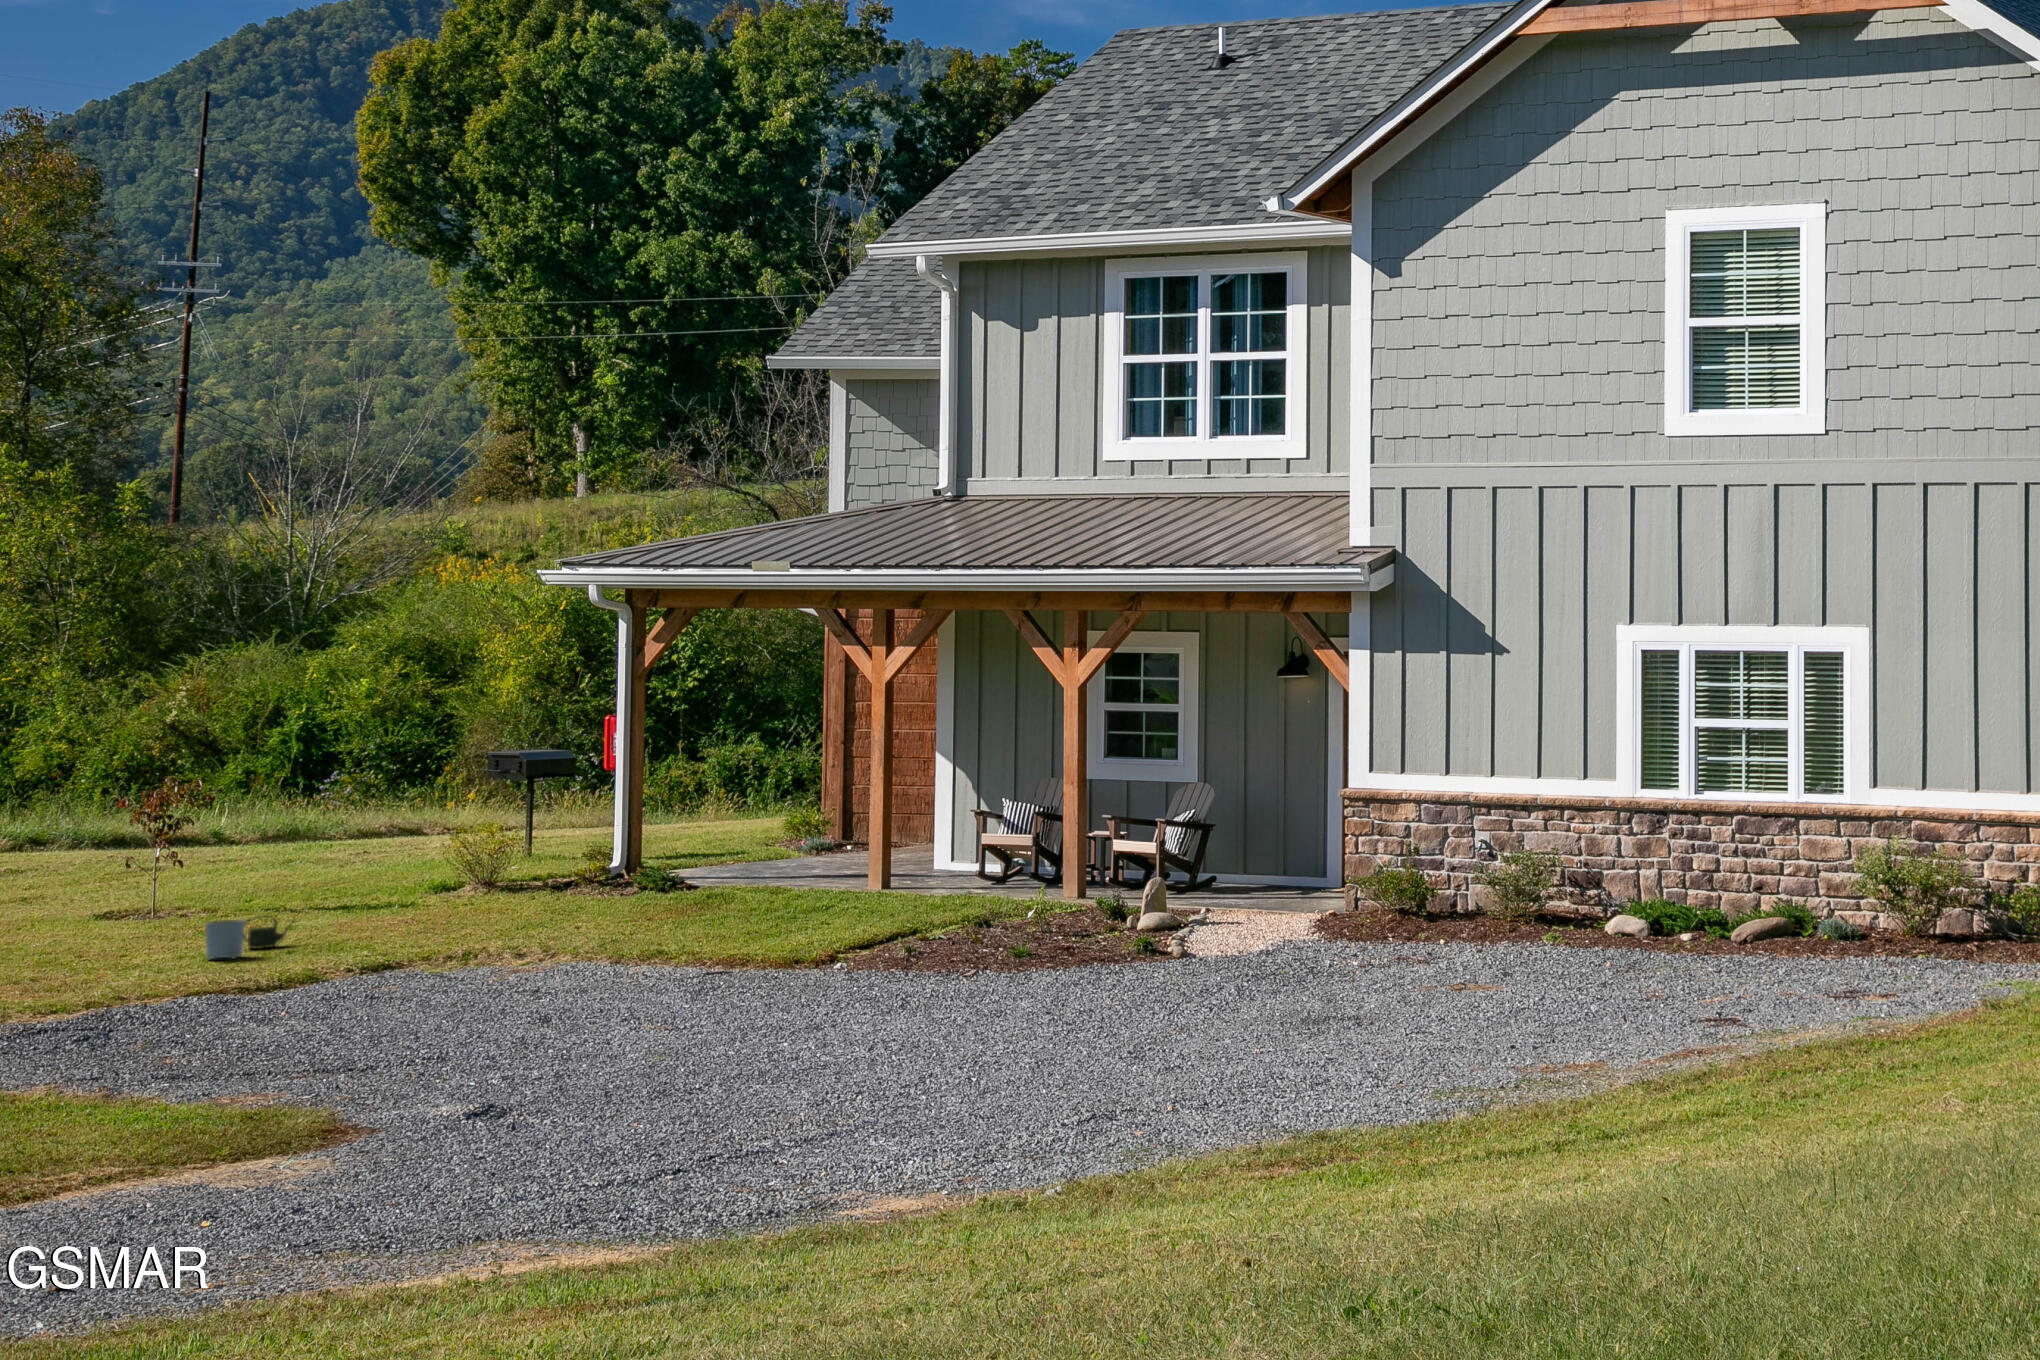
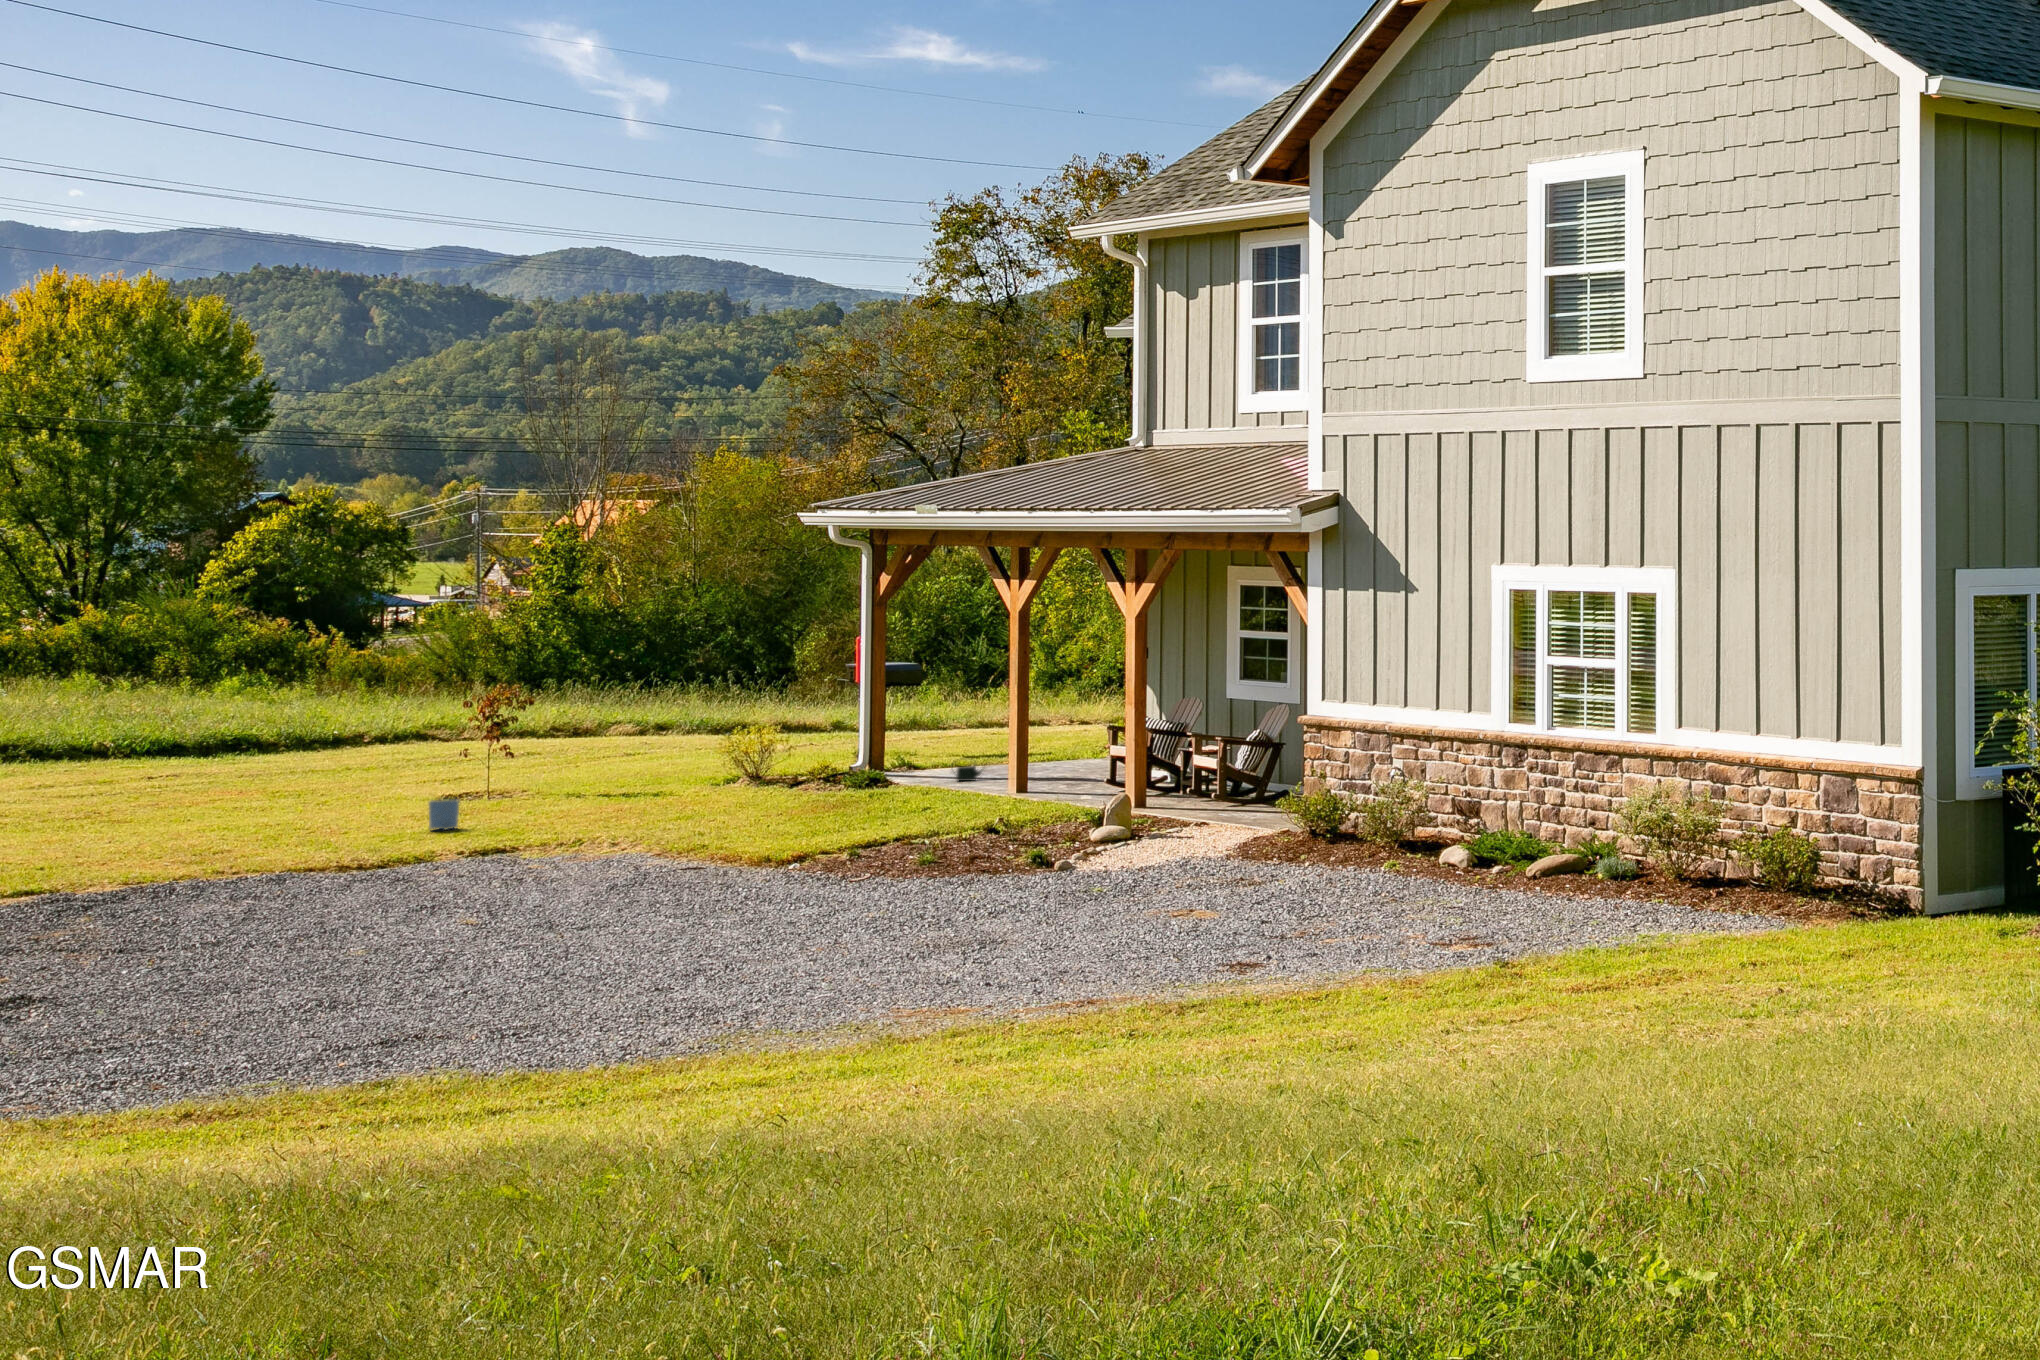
watering can: present [244,918,294,949] -> present [954,763,987,781]

